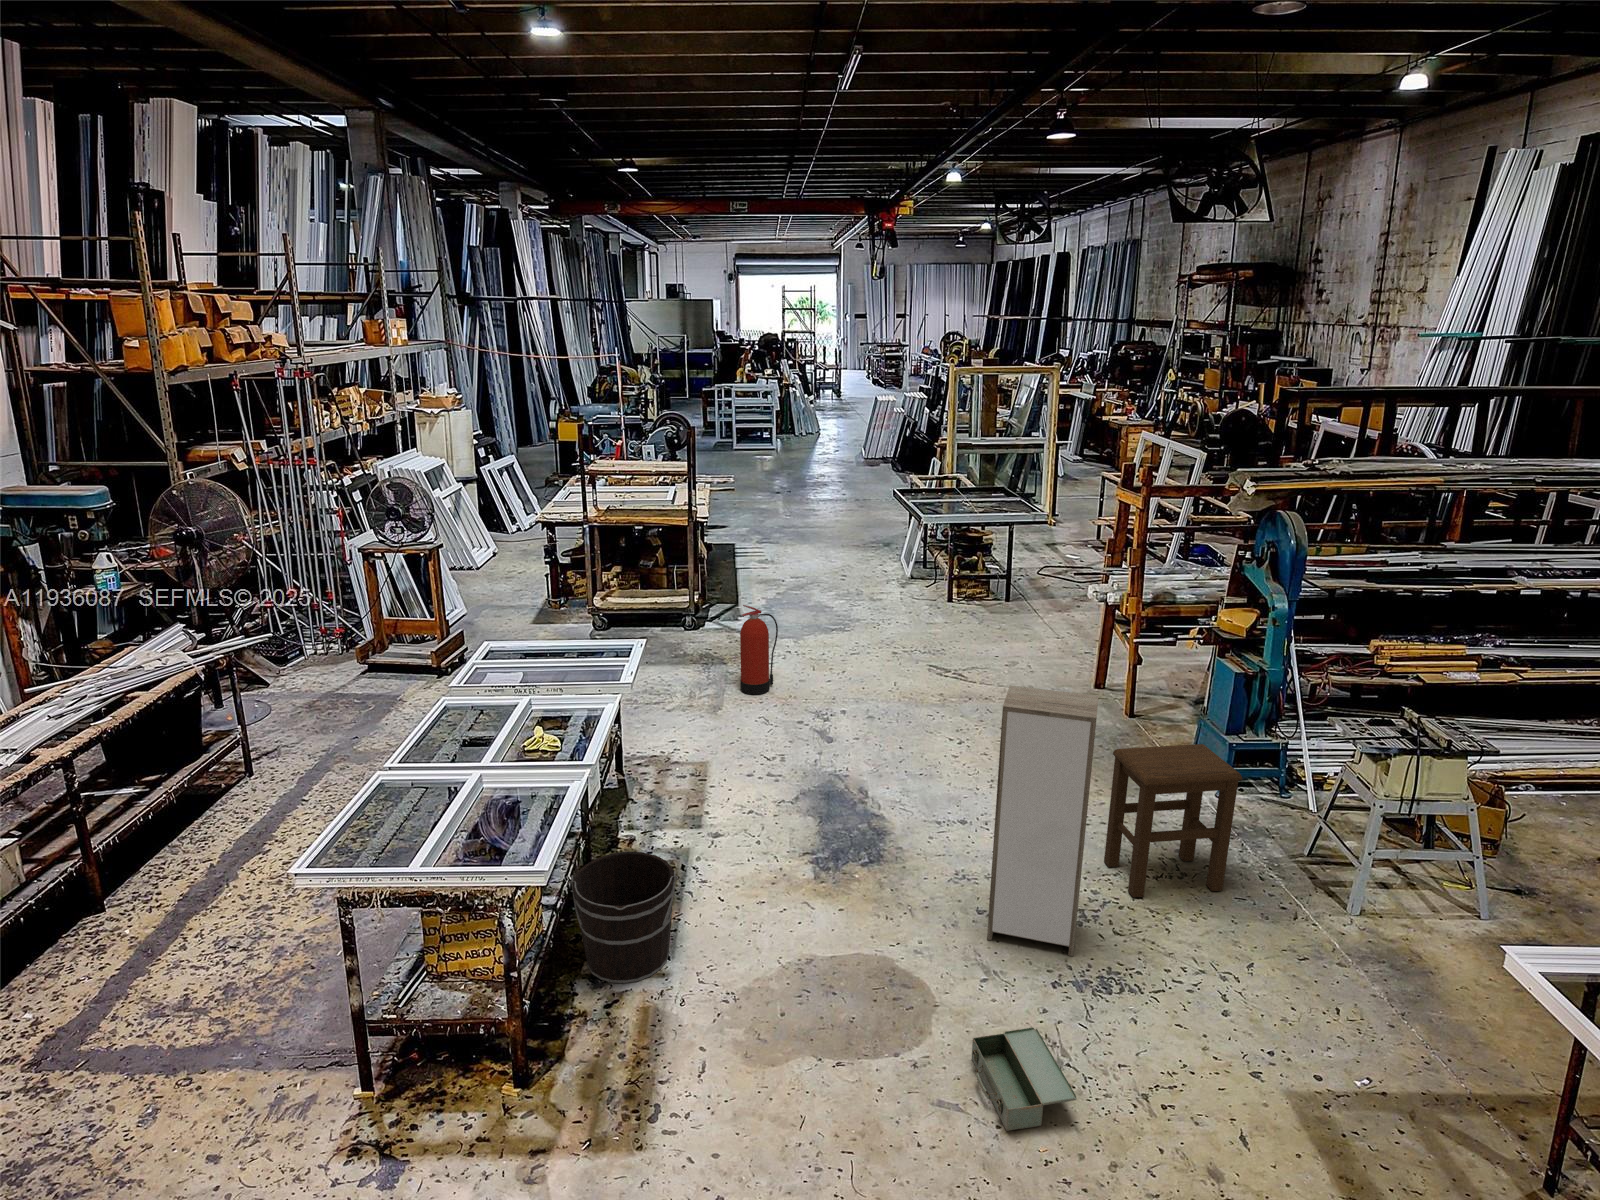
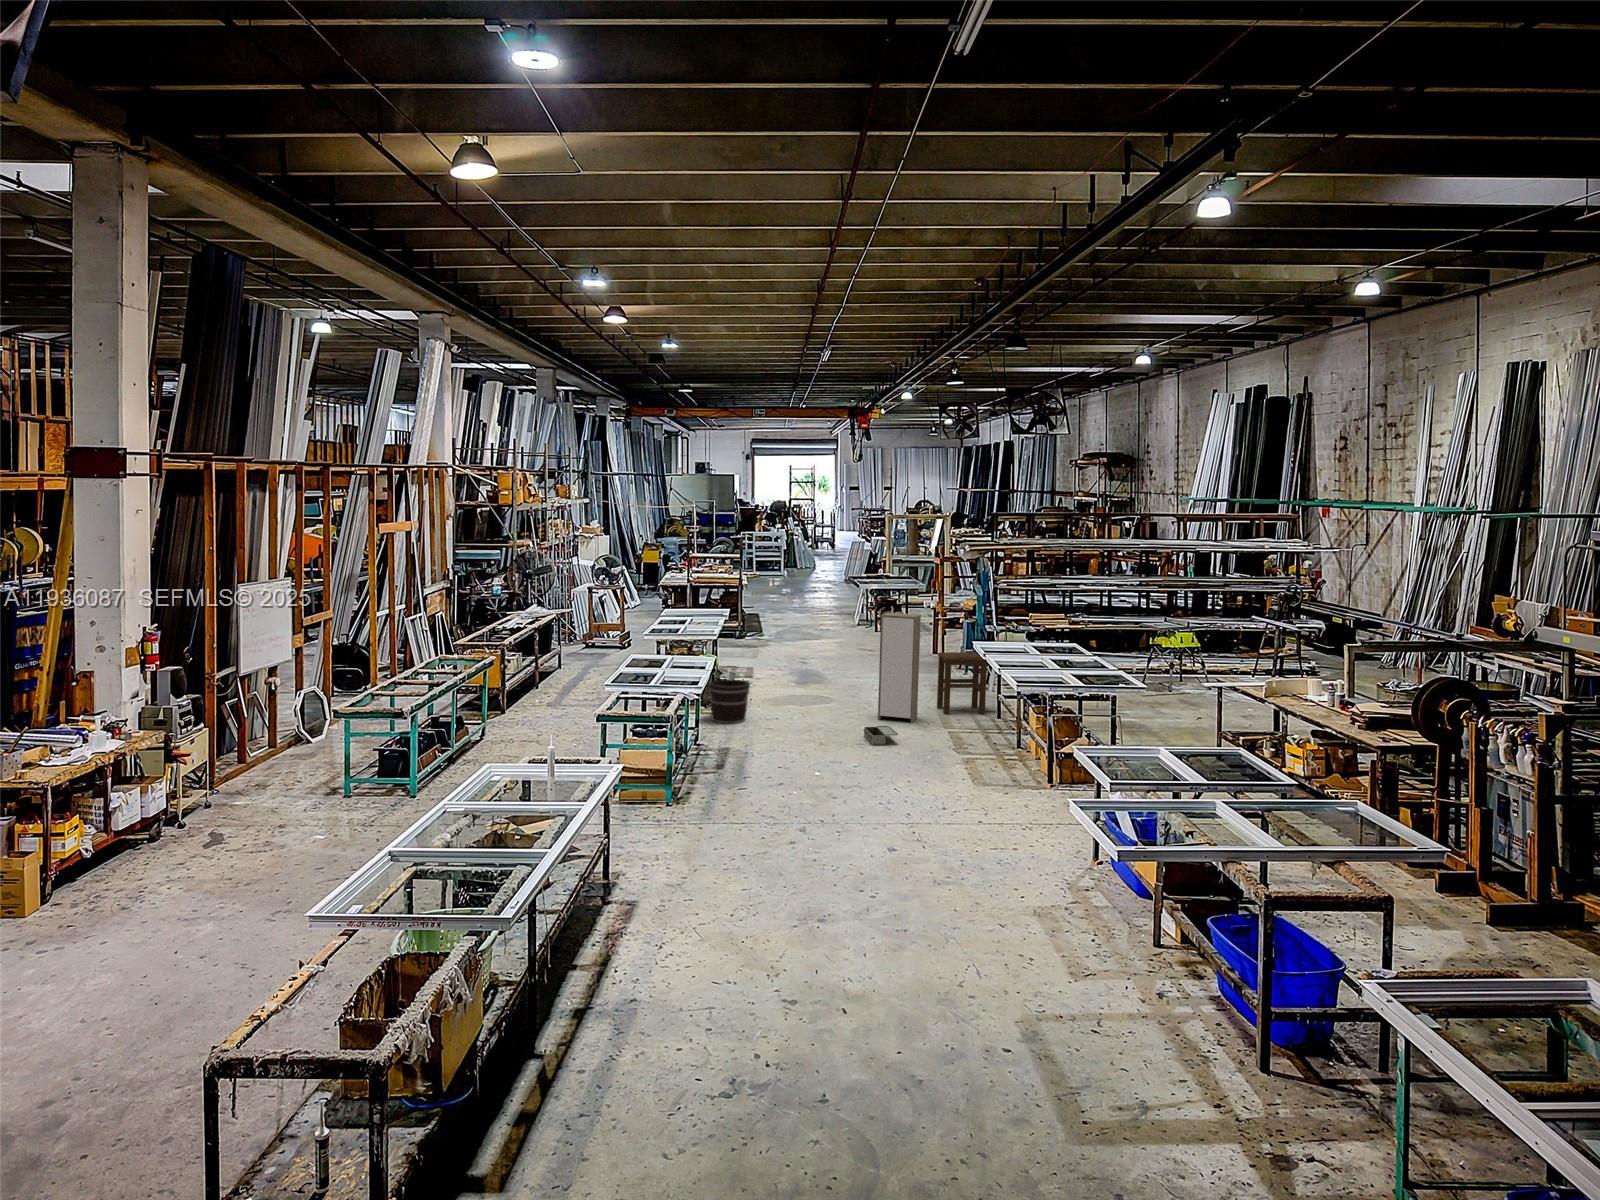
fire extinguisher: present [740,605,778,695] -> none [768,619,789,669]

